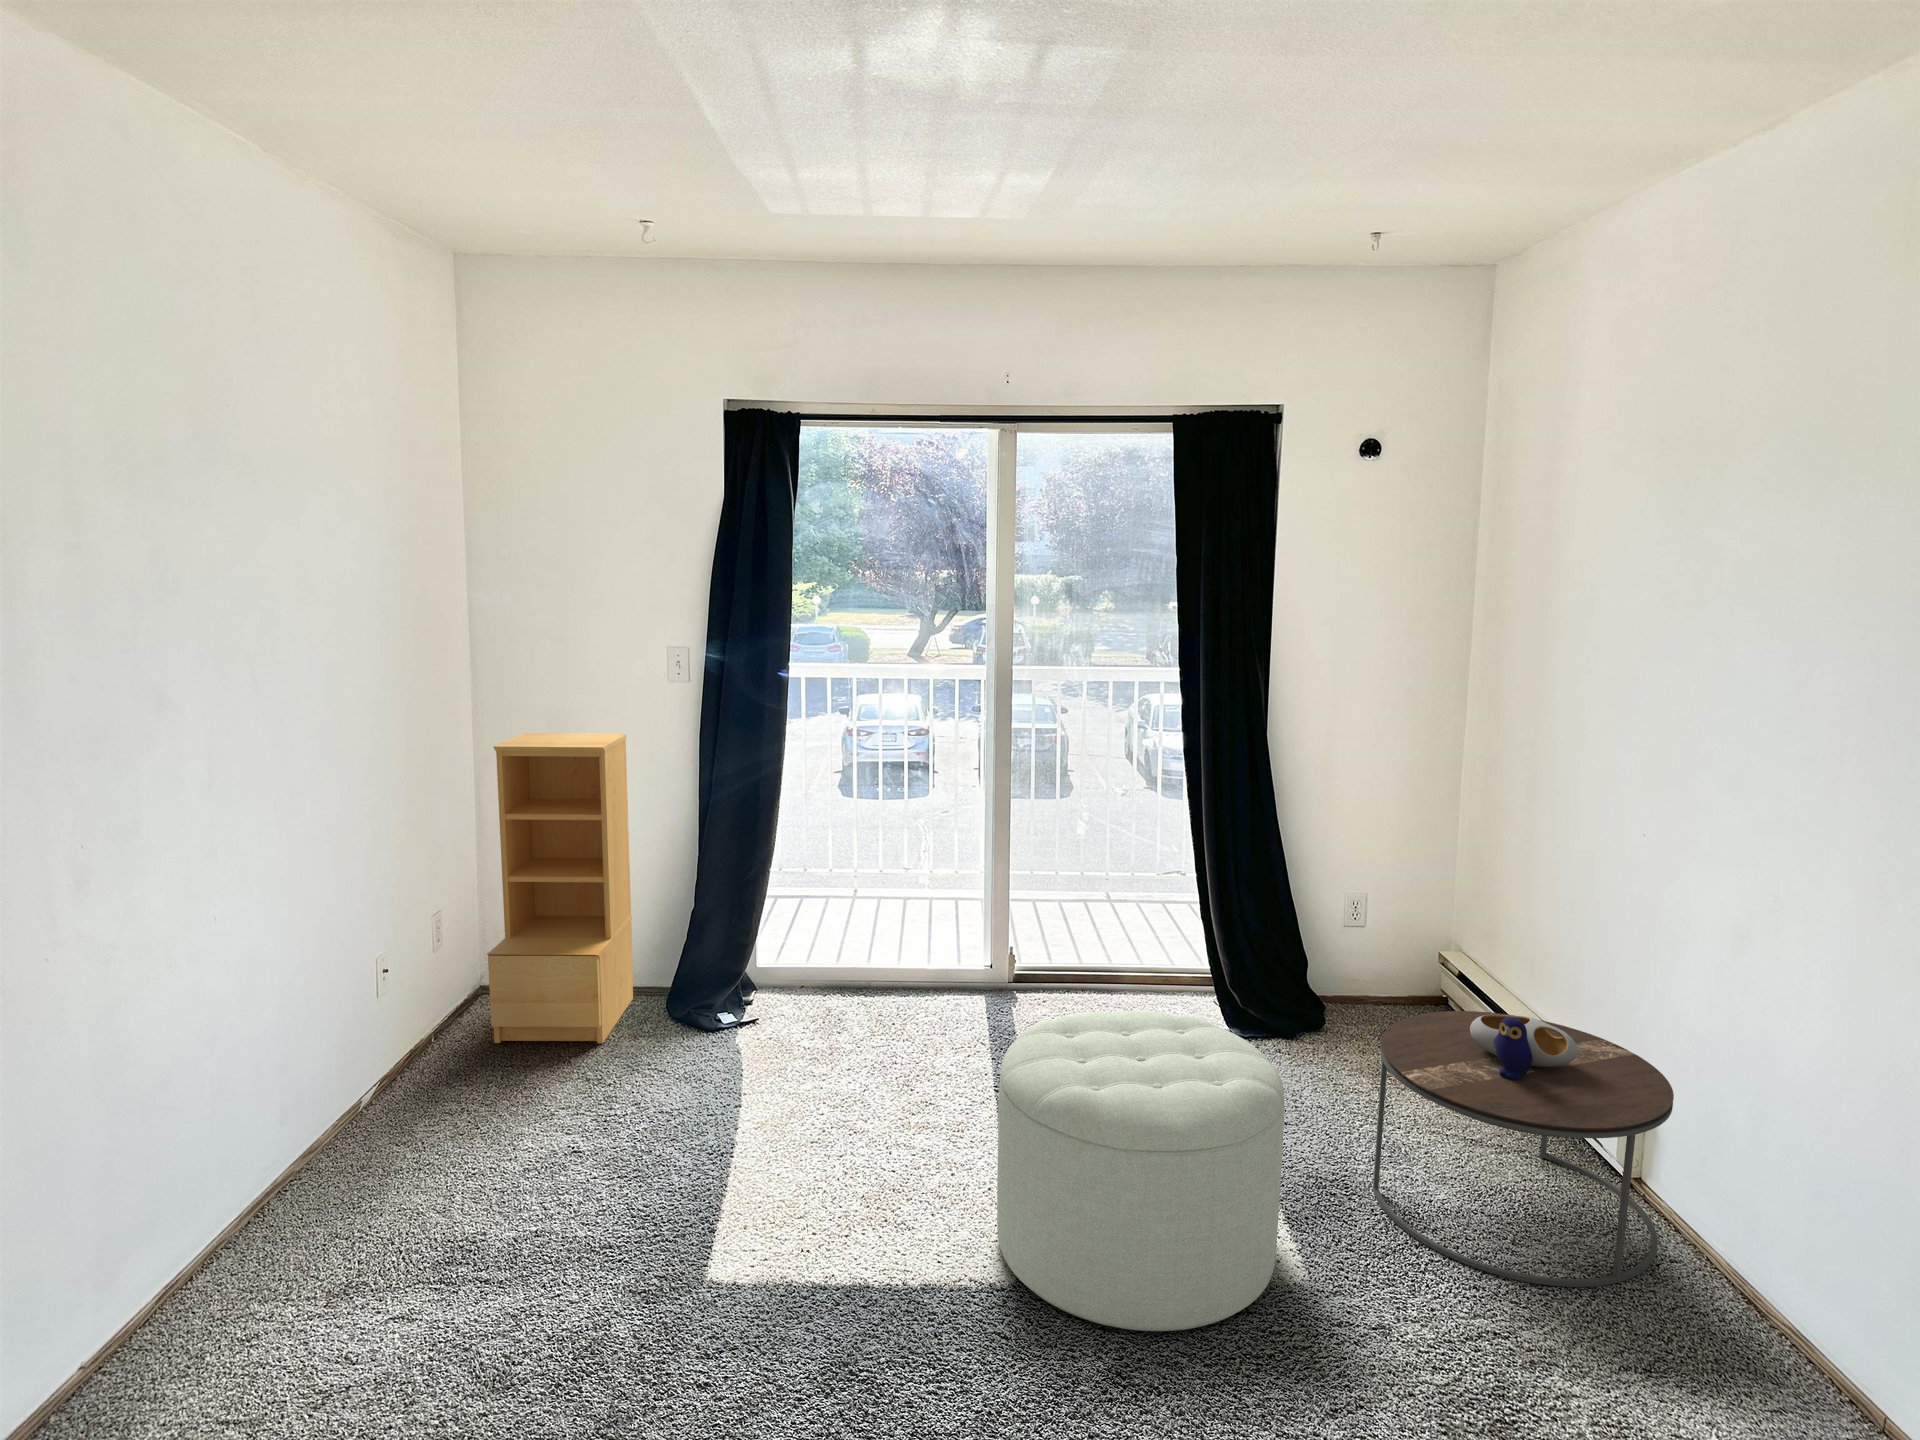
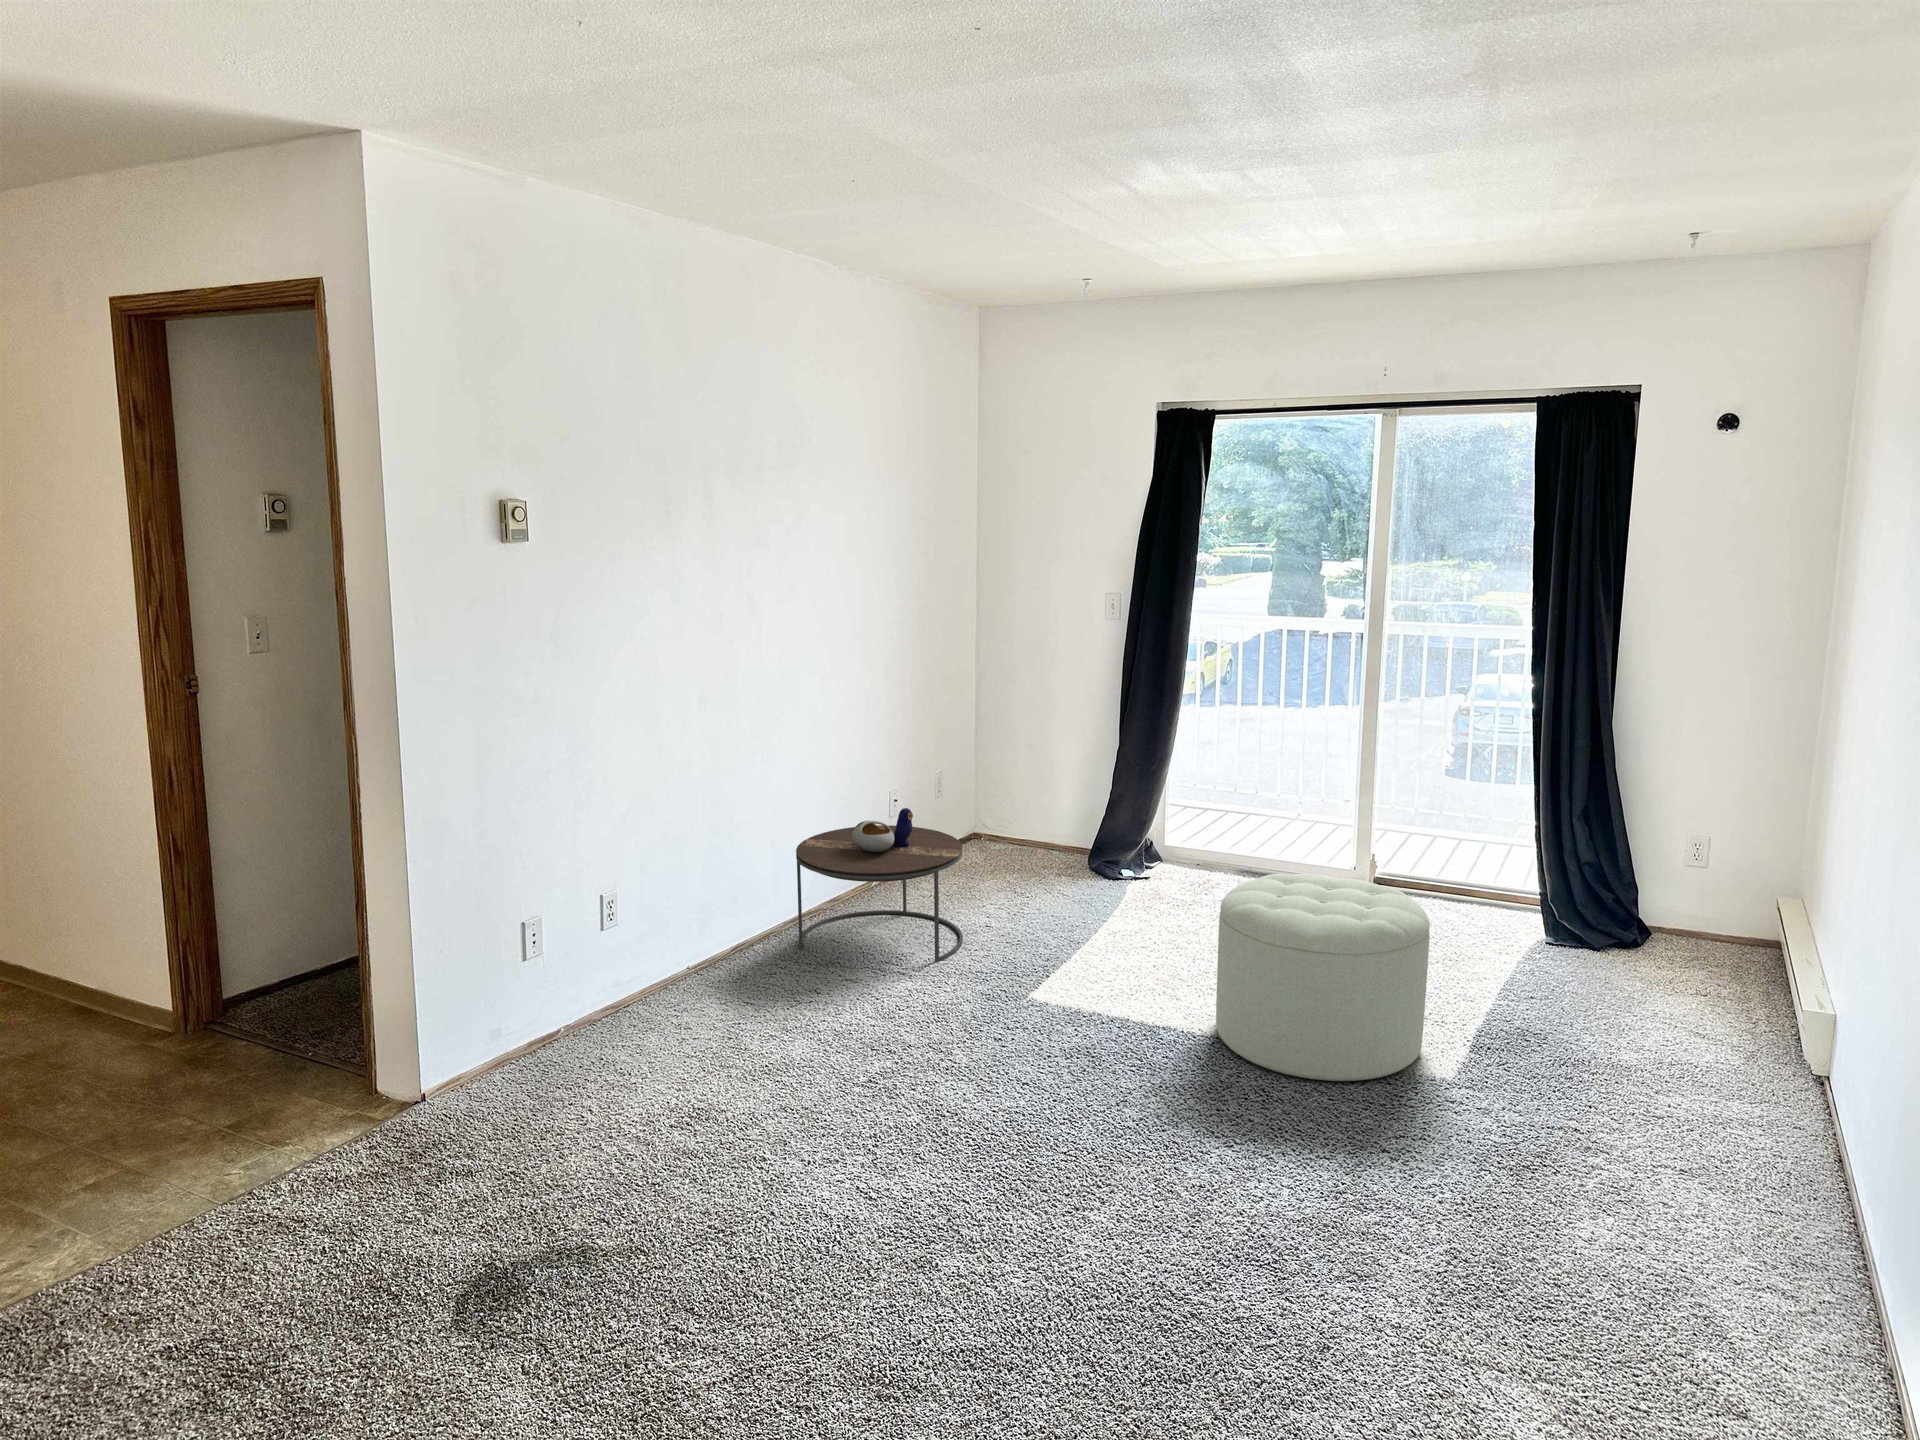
bookshelf: present [487,733,633,1043] -> none [965,650,1074,876]
side table: present [1373,1011,1674,1287] -> present [796,808,963,962]

